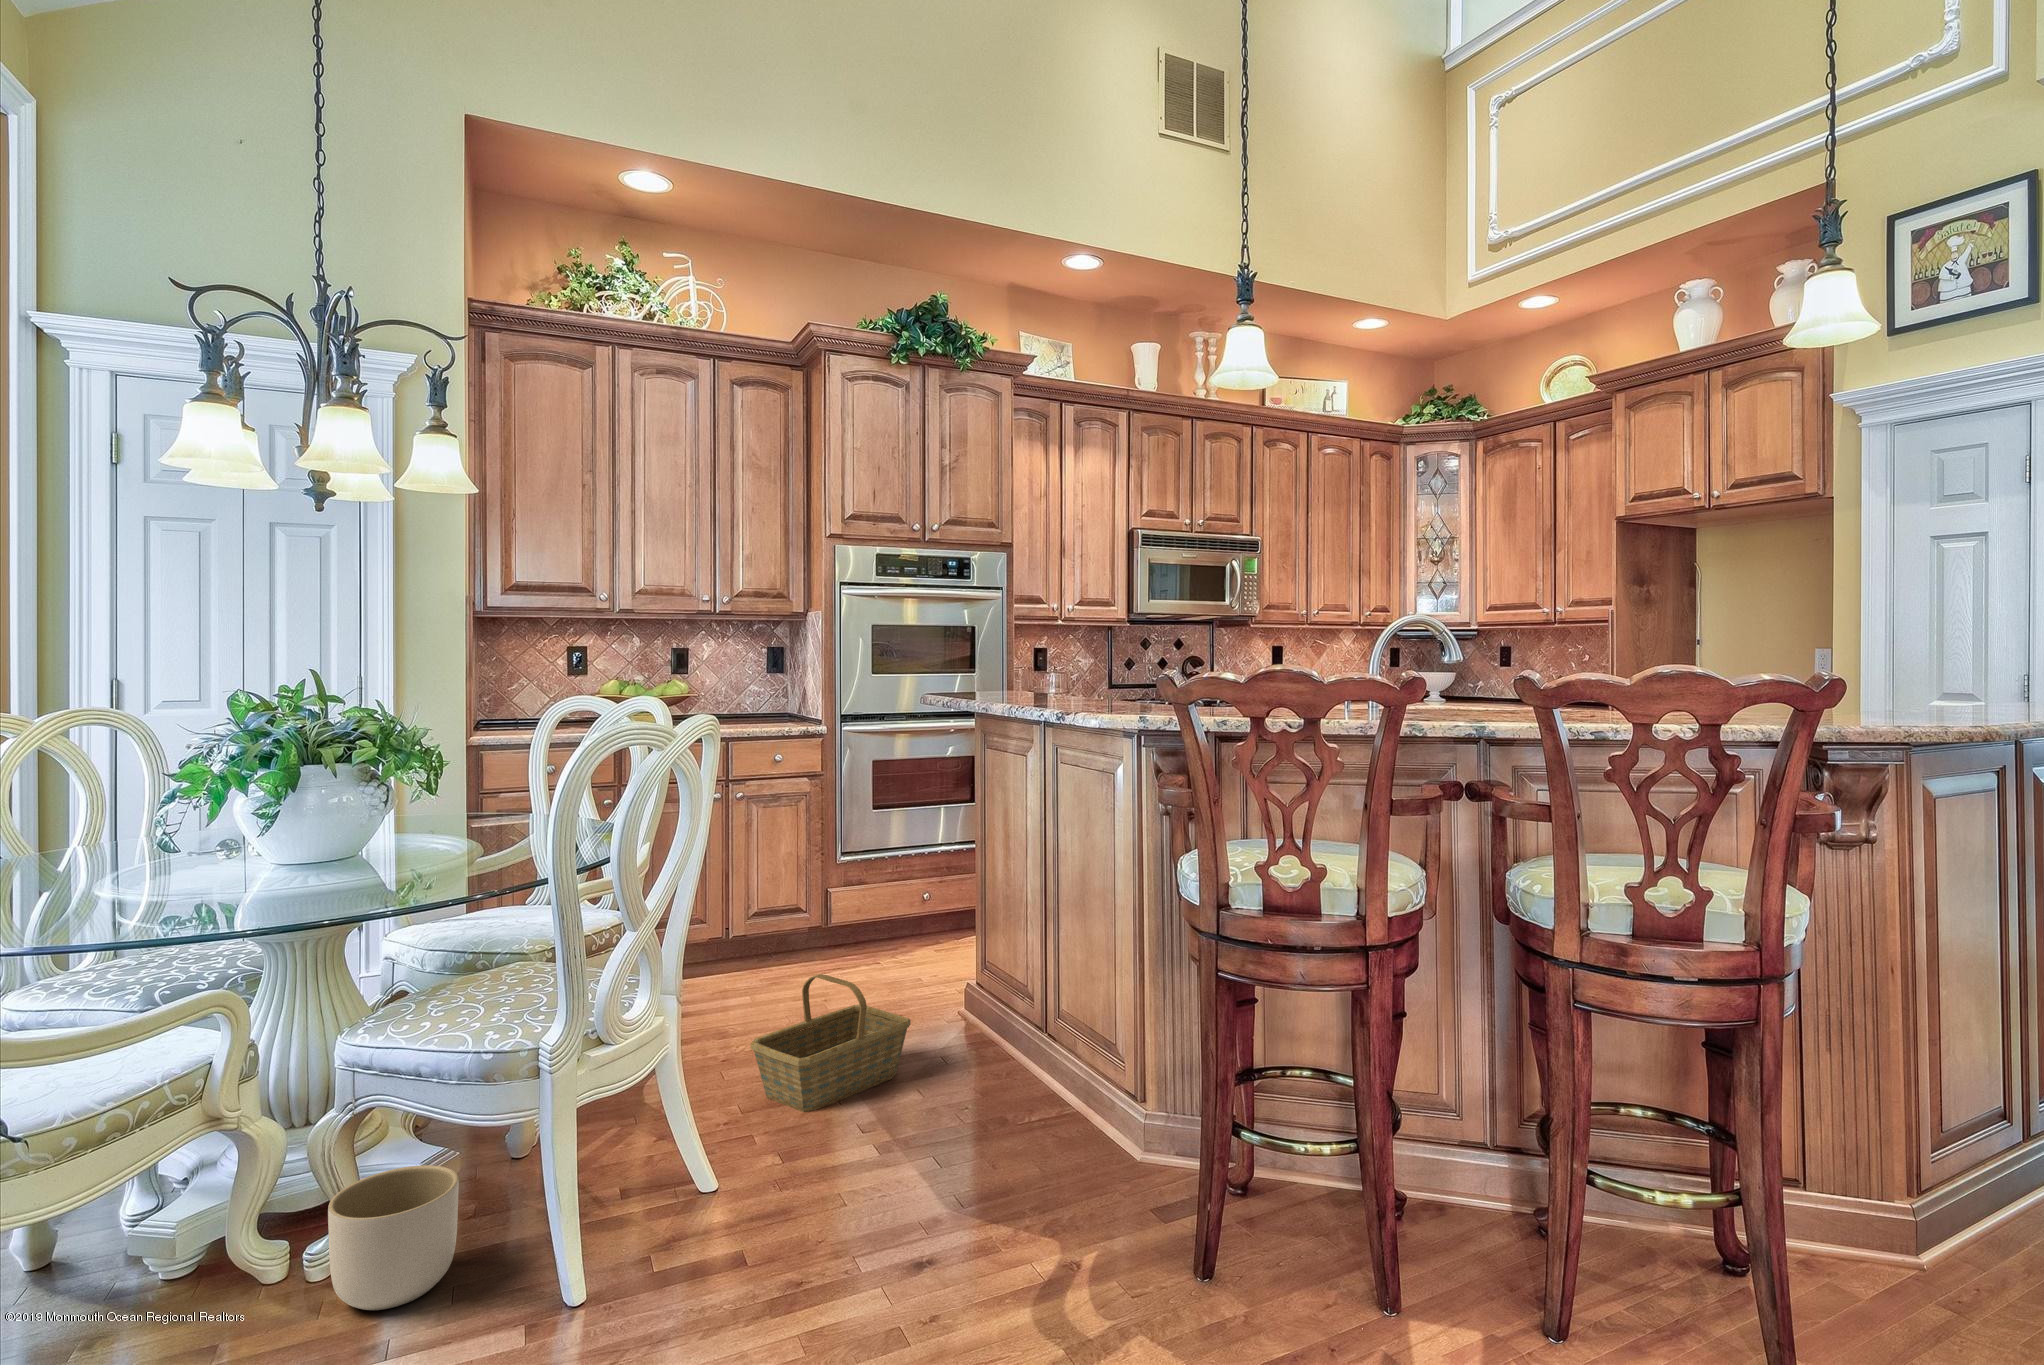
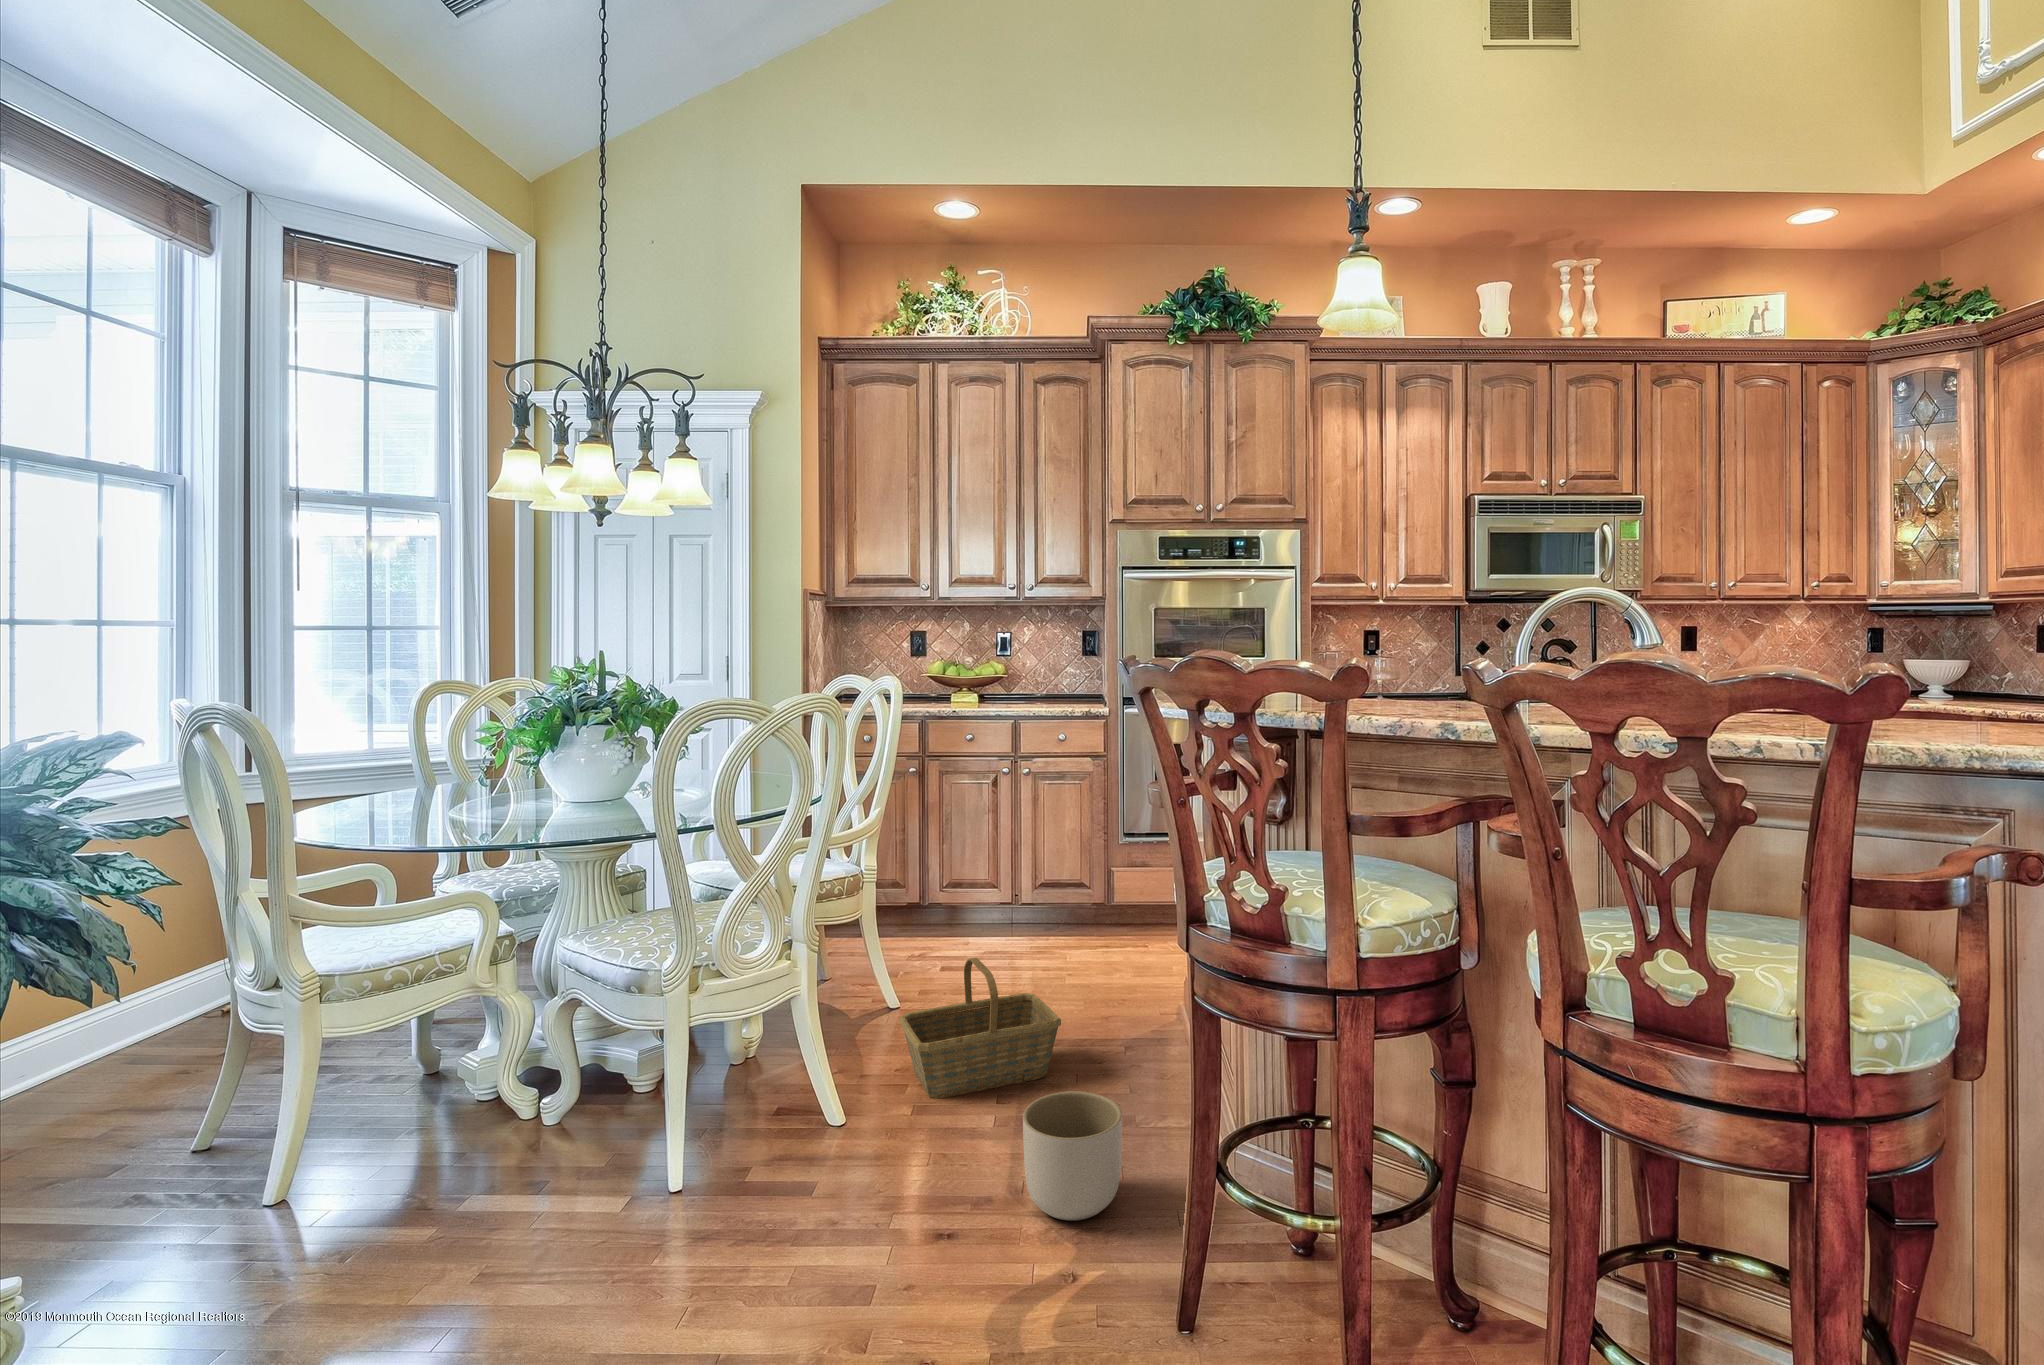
planter: present [328,1165,459,1310] -> present [1023,1091,1122,1221]

